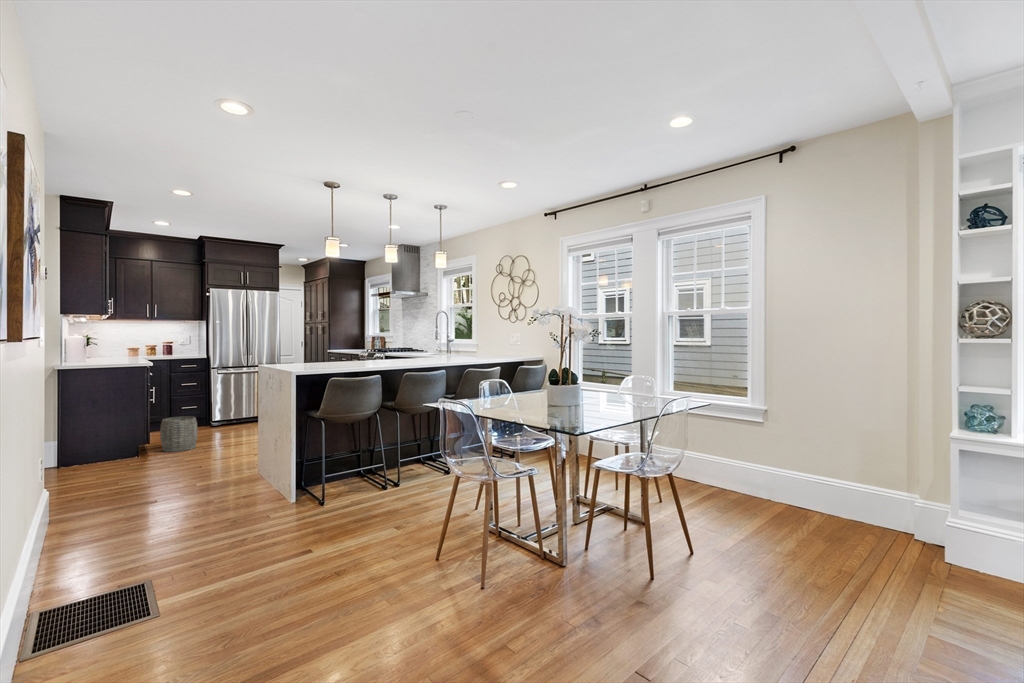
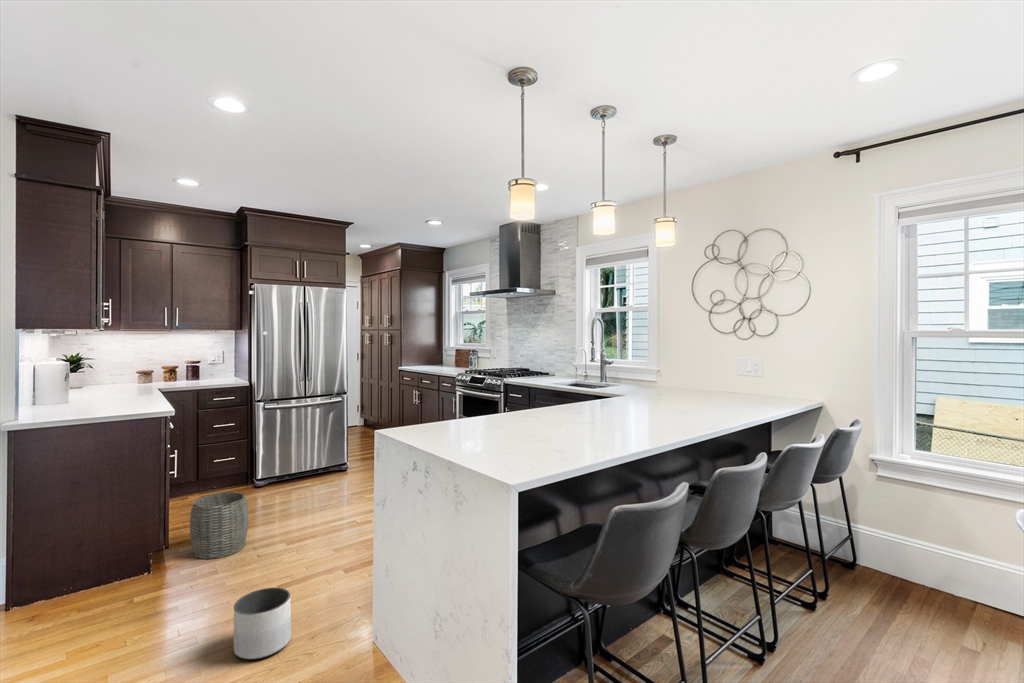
planter: none [177,449,209,479] -> present [234,588,291,659]

